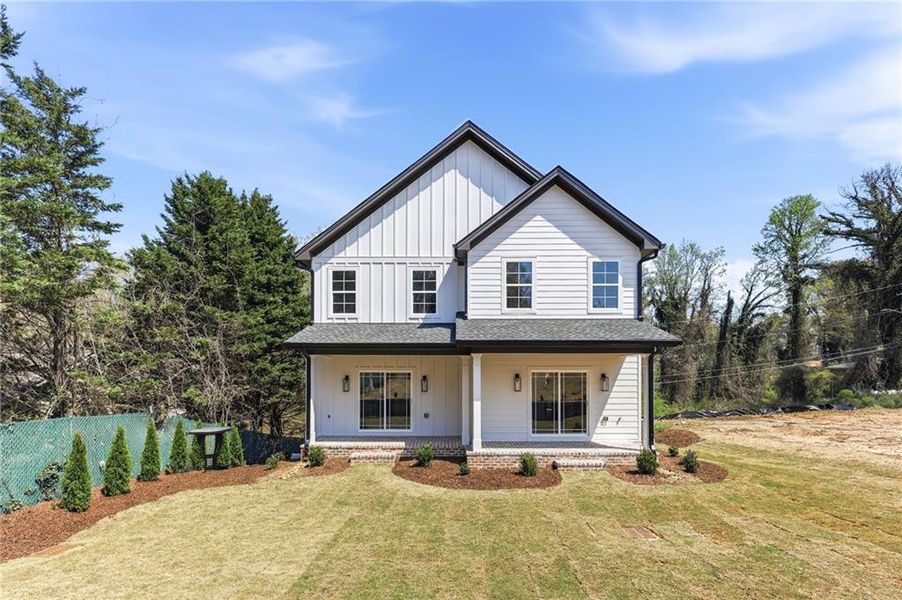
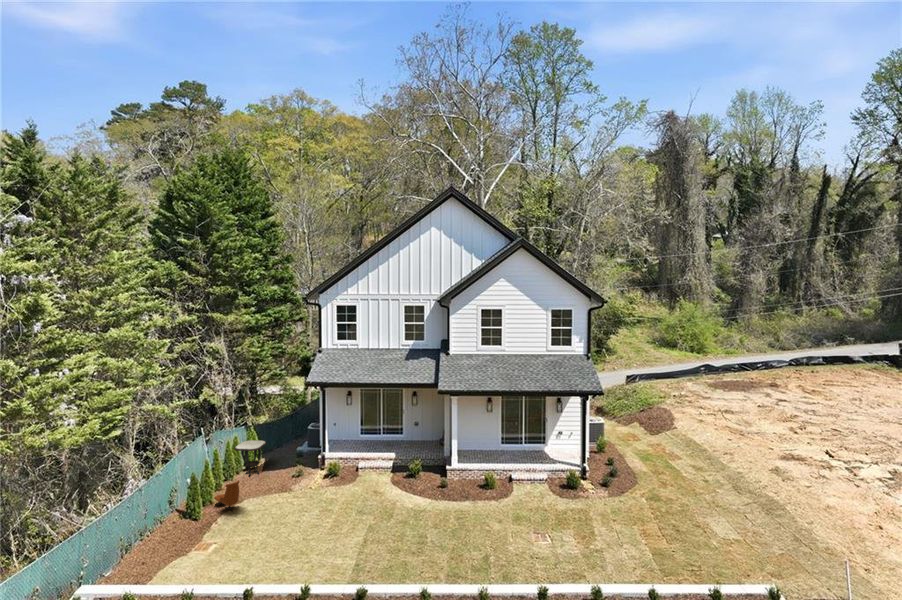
lounge chair: none [138,454,174,503] -> present [214,481,239,511]

